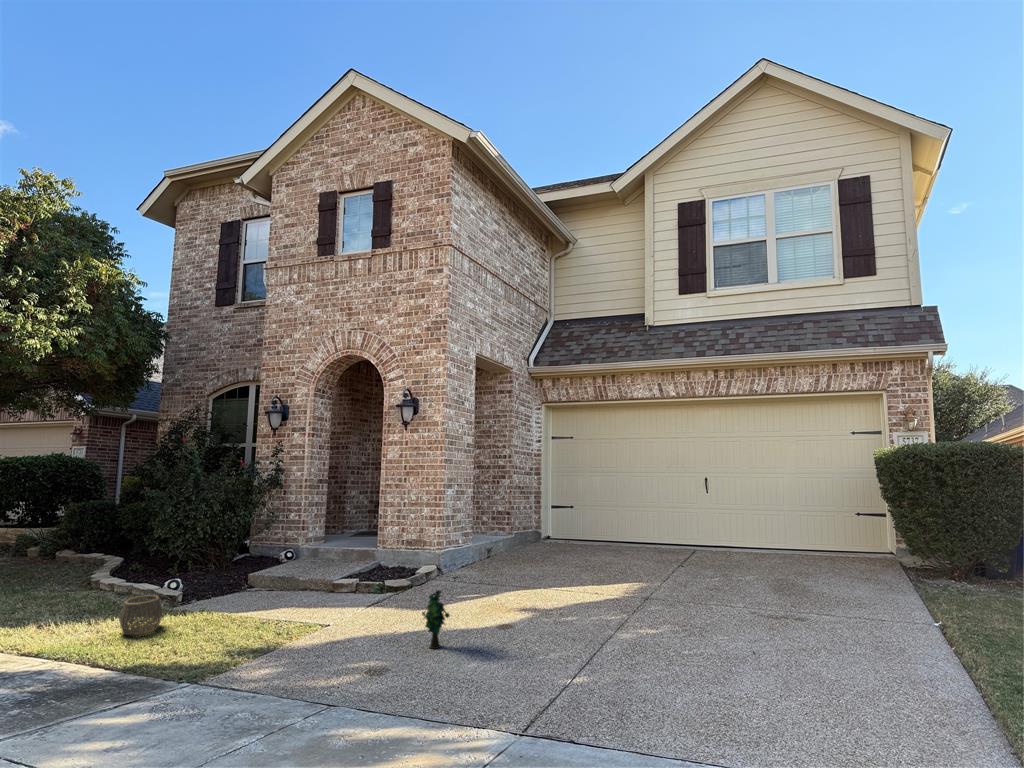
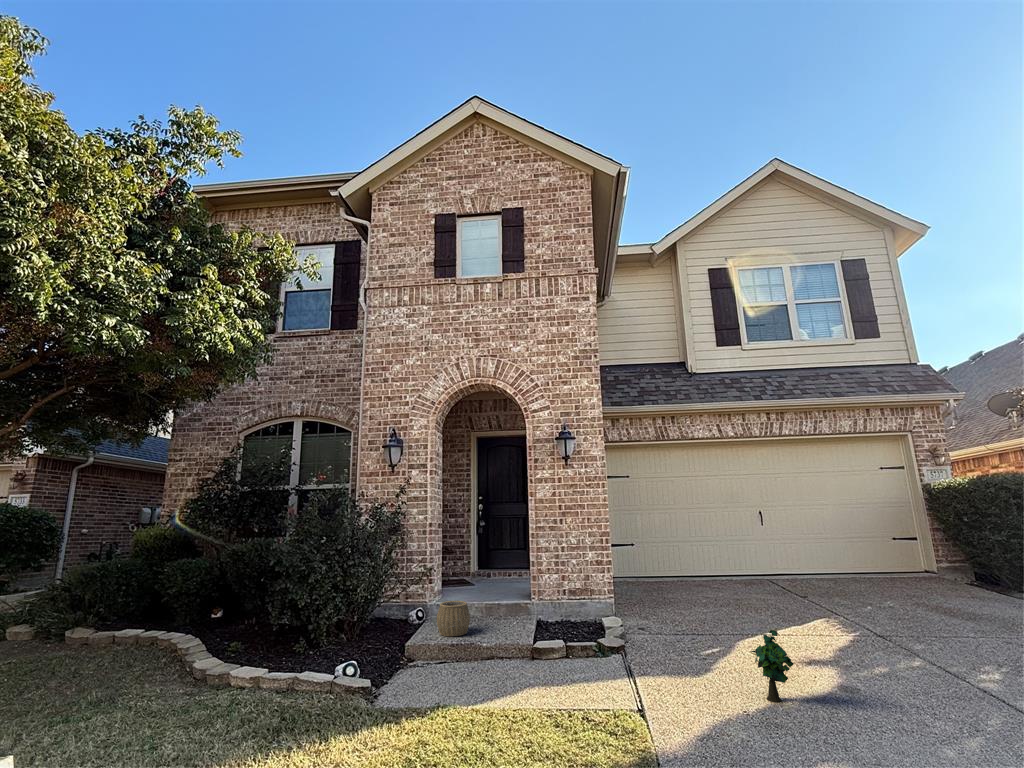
woven basket: present [120,595,162,636] -> present [437,601,470,637]

